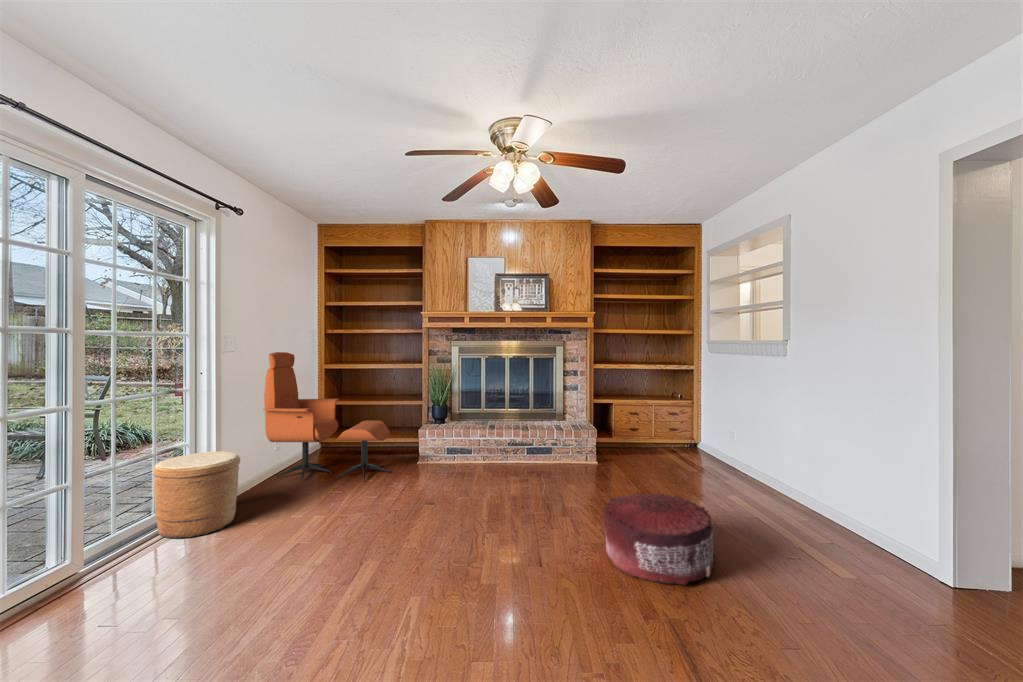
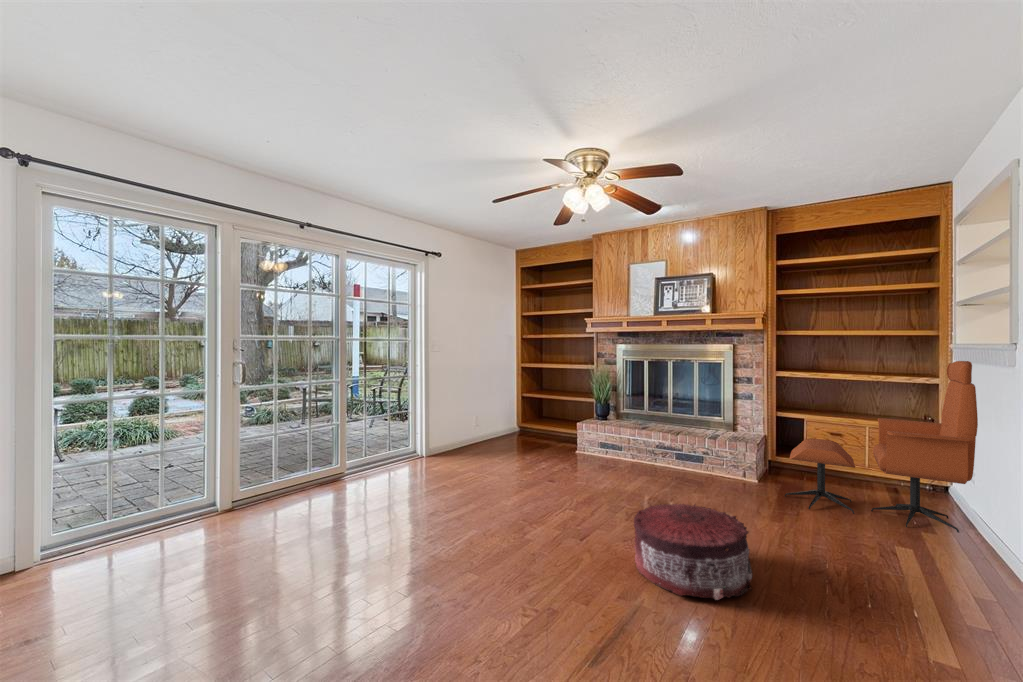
lounge chair: present [263,352,390,481] -> present [785,361,978,533]
woven basket: present [153,451,240,538] -> none [384,418,430,470]

